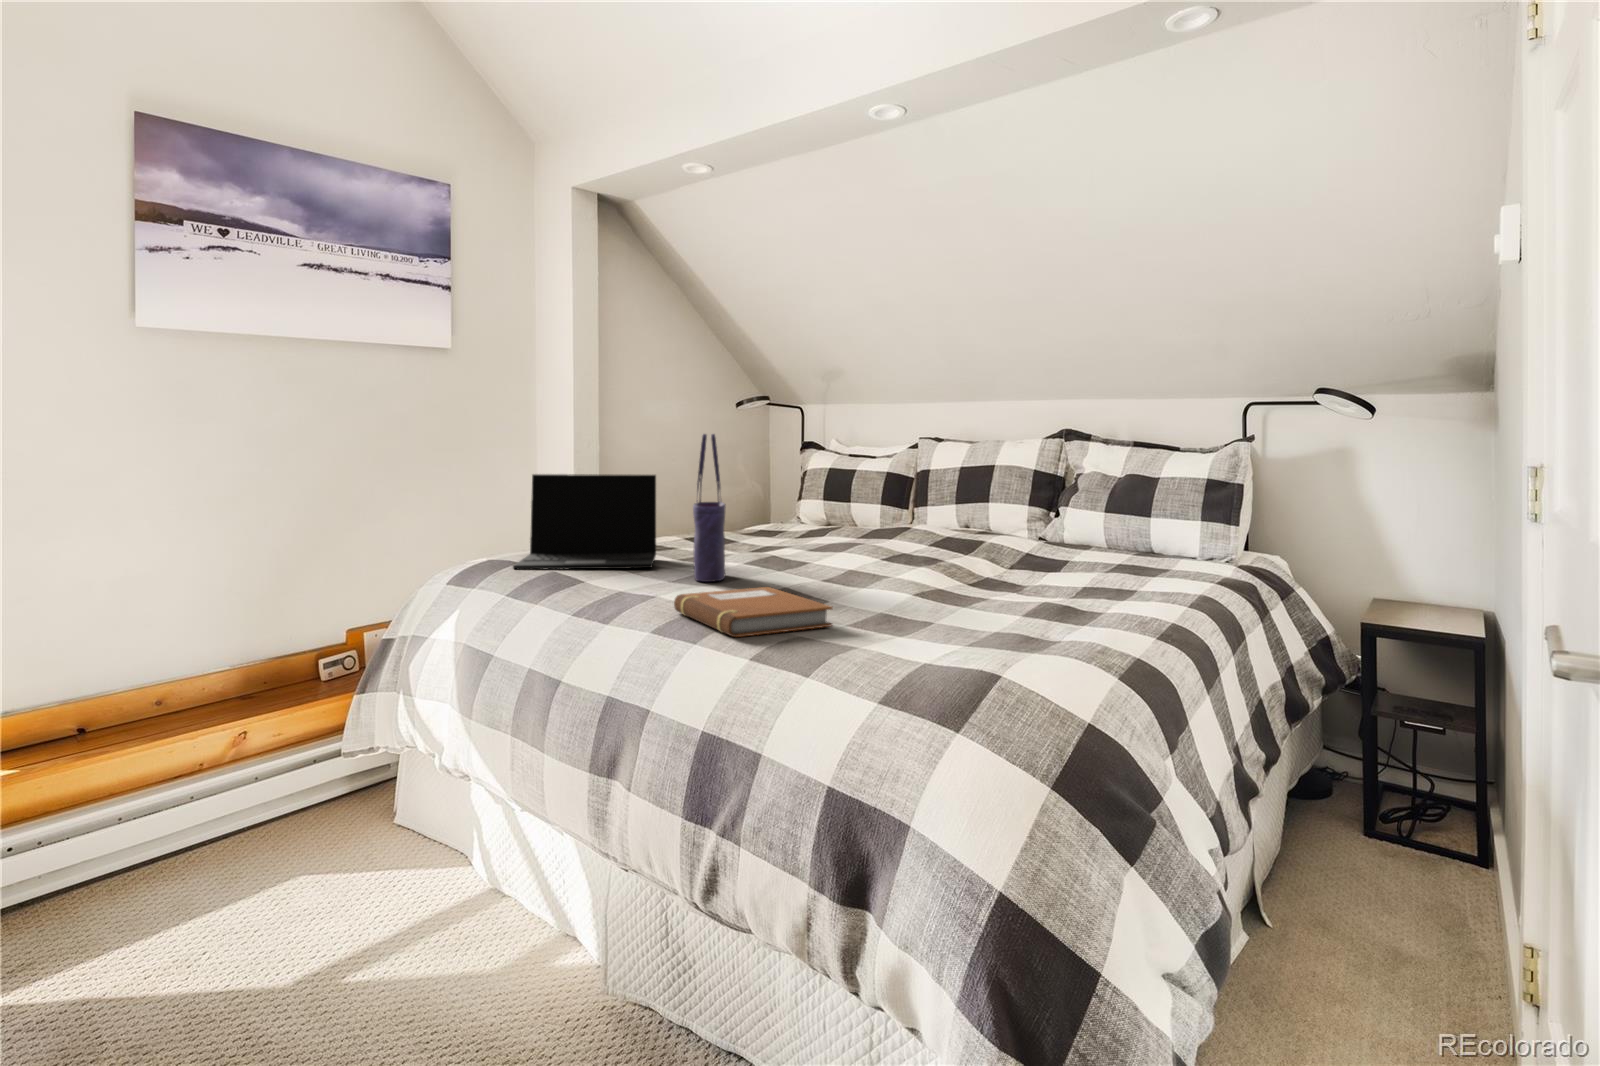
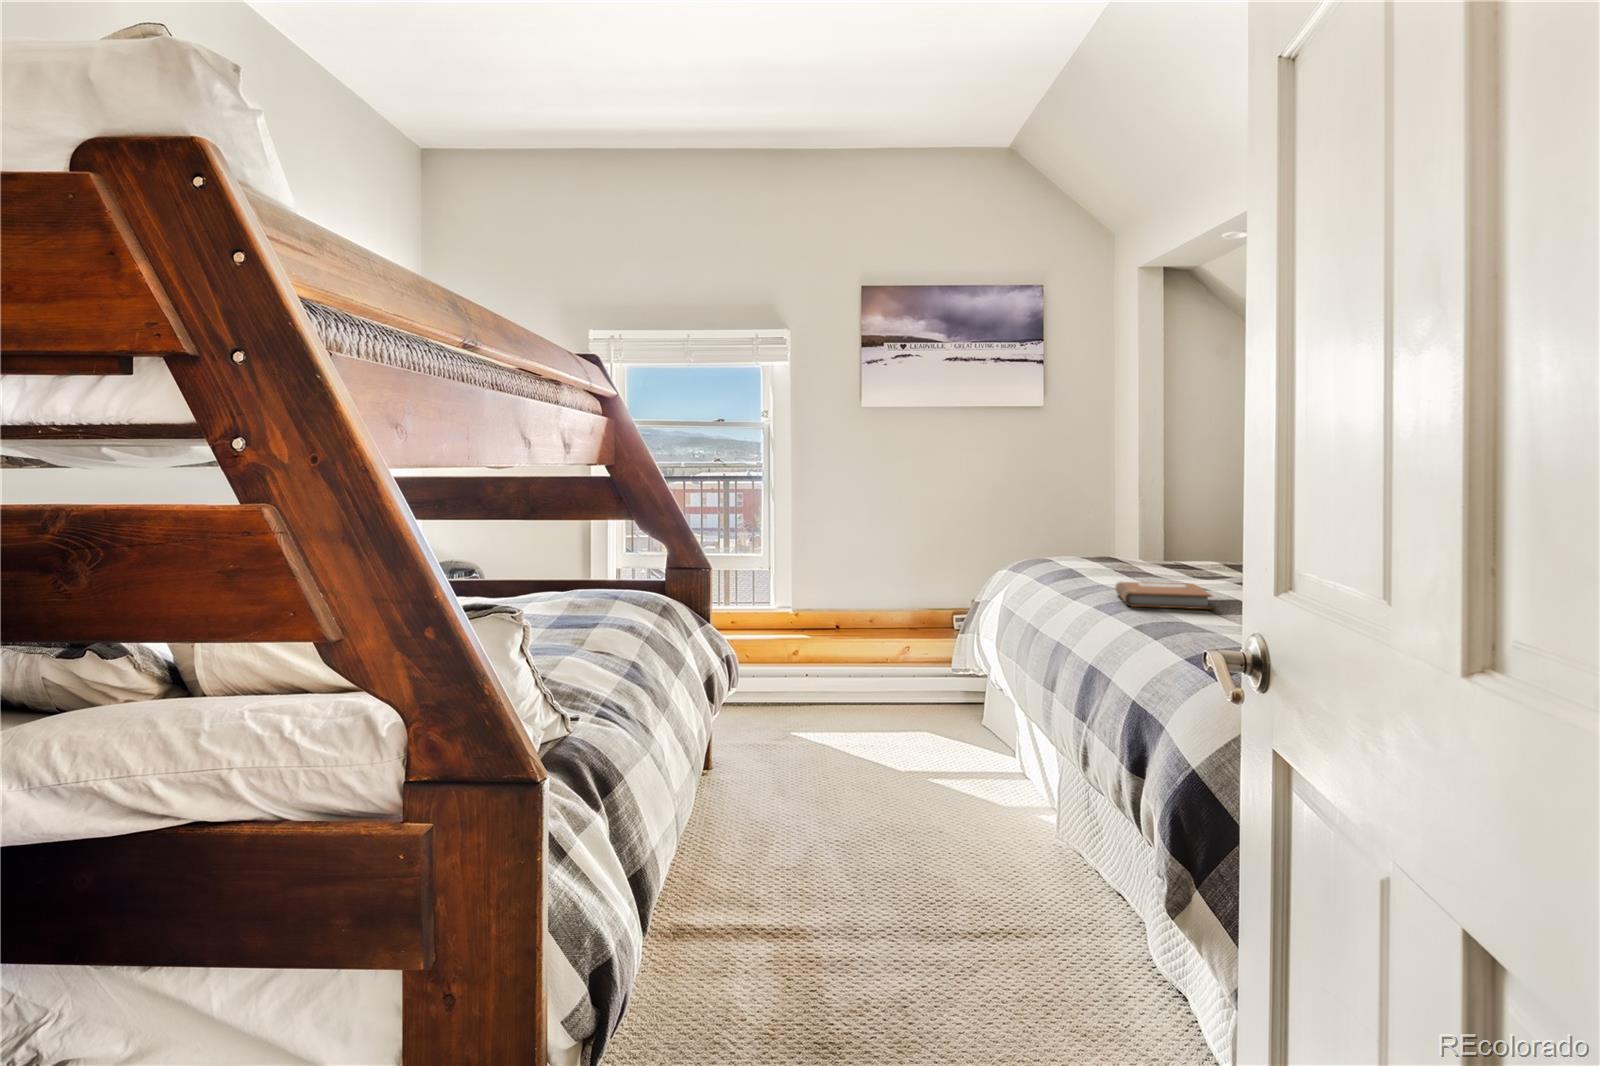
tote bag: present [693,434,726,582] -> none [1171,469,1204,584]
laptop: present [513,474,656,569] -> none [1050,500,1176,573]

